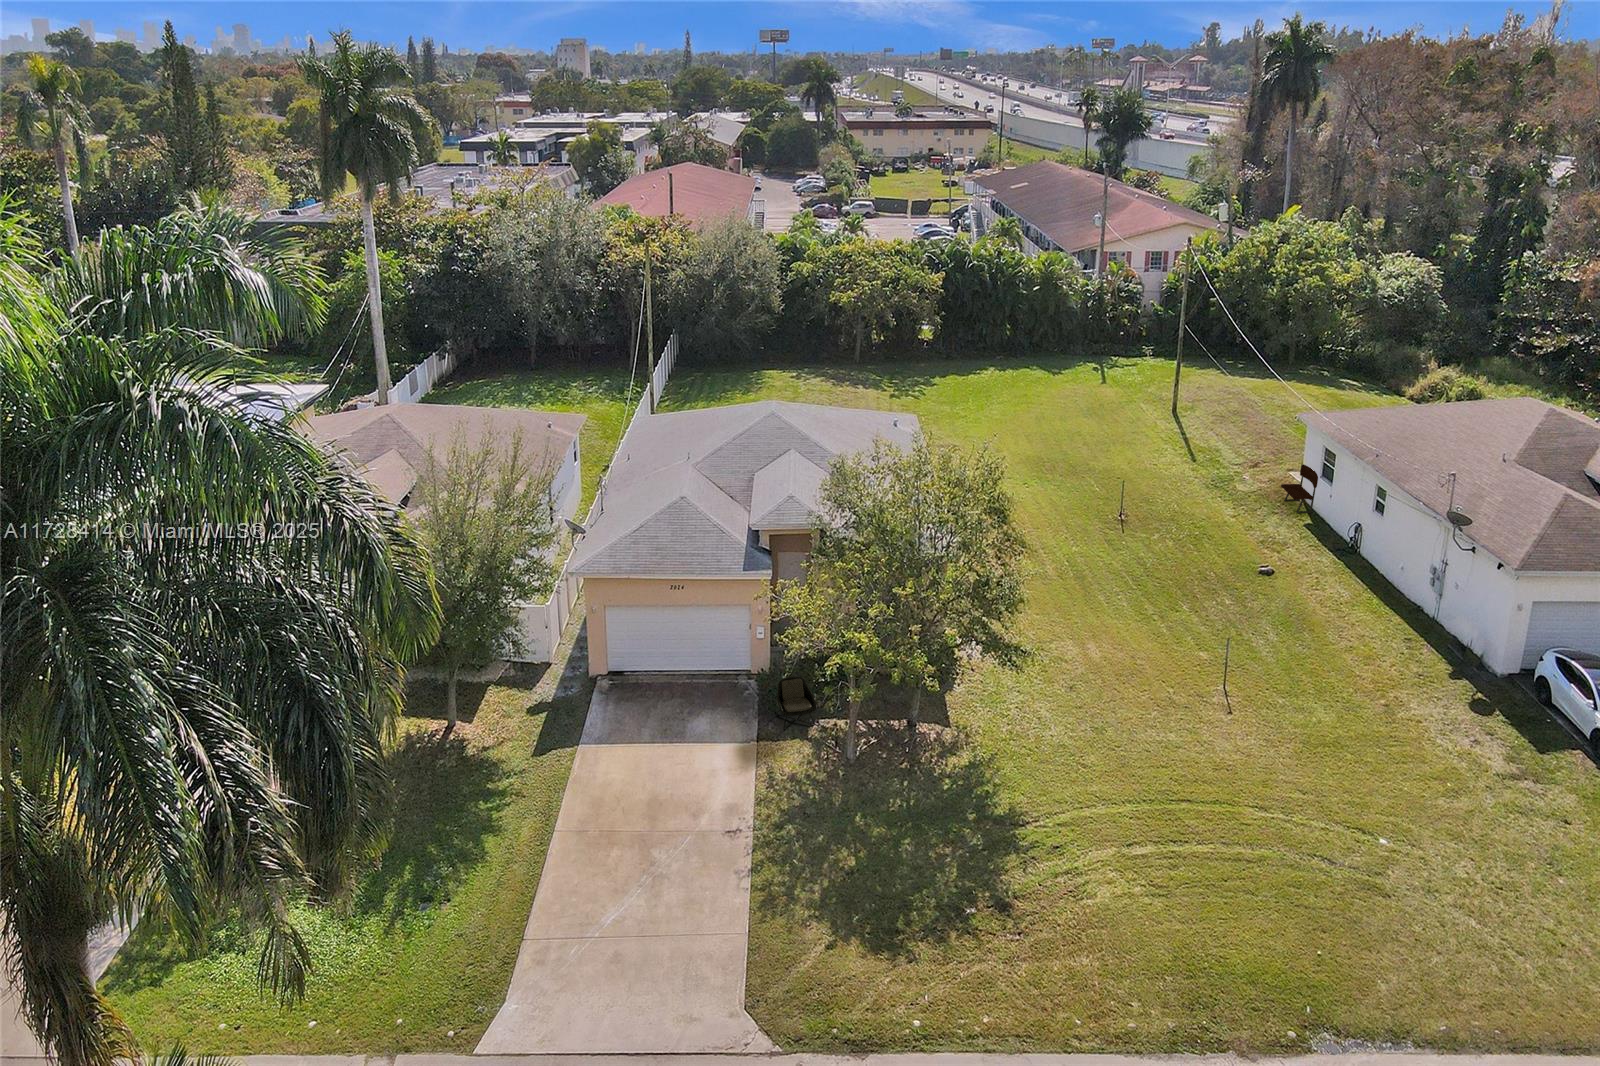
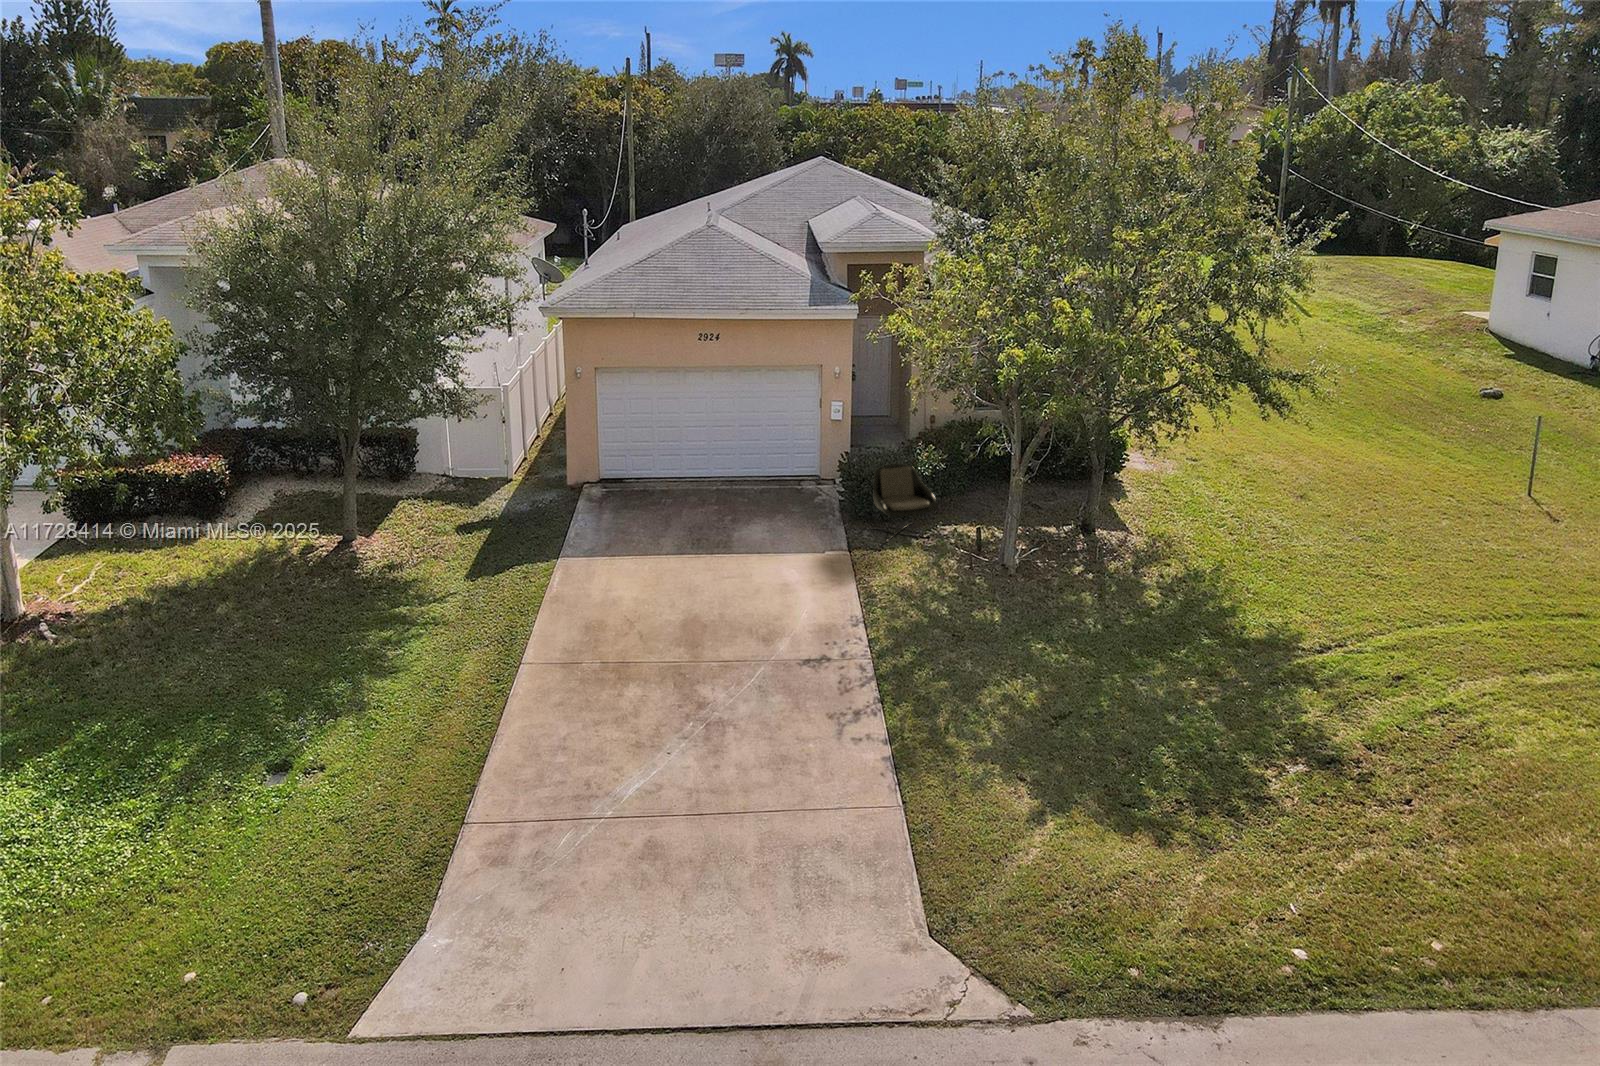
bench: present [1281,464,1318,513] -> none [1463,285,1522,343]

